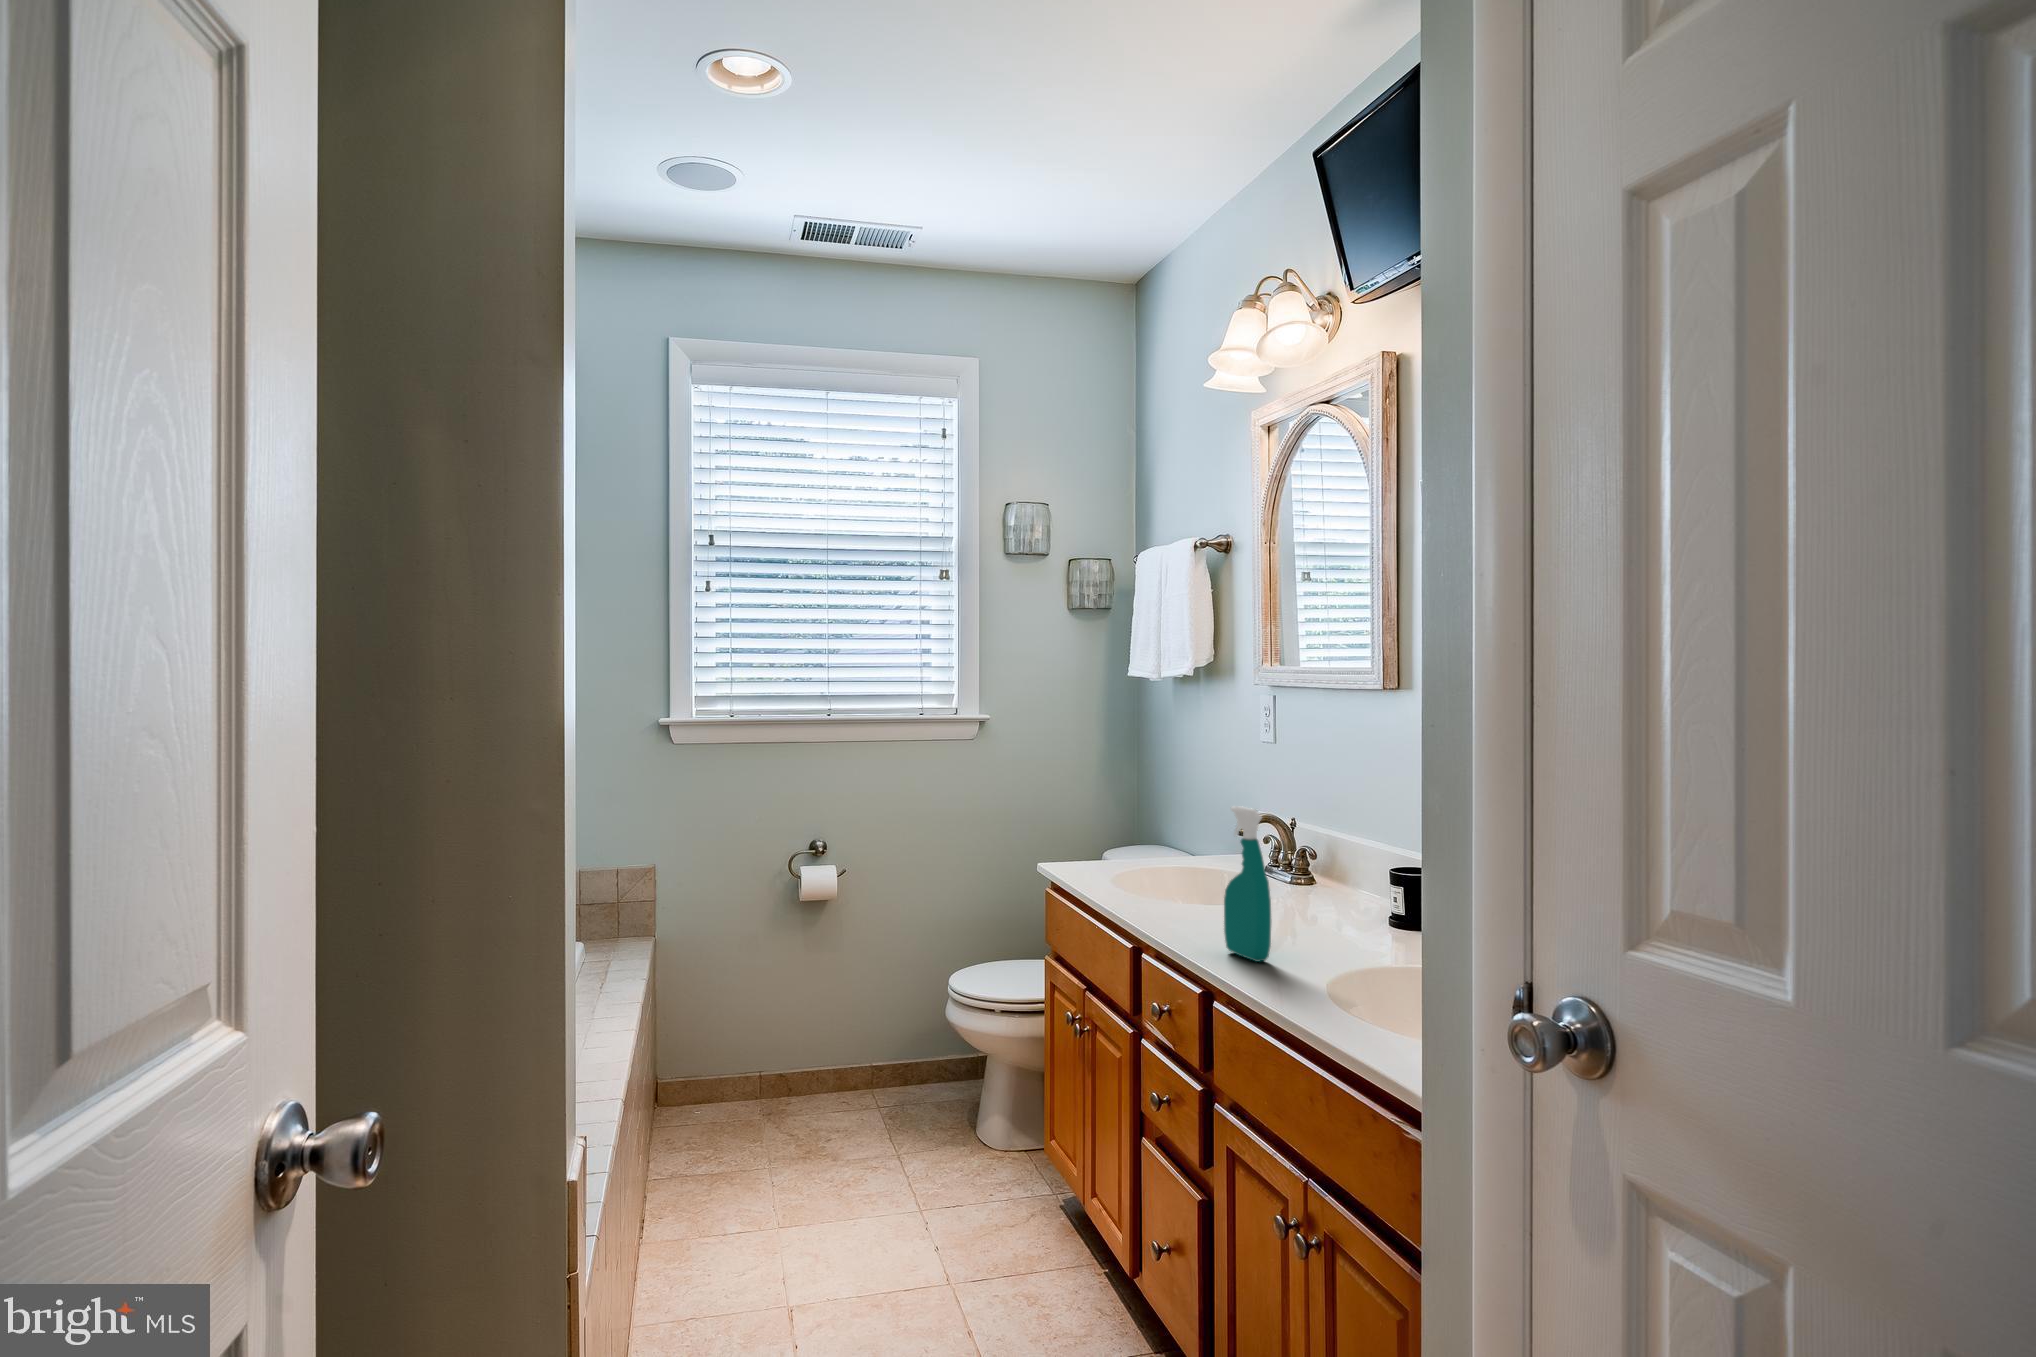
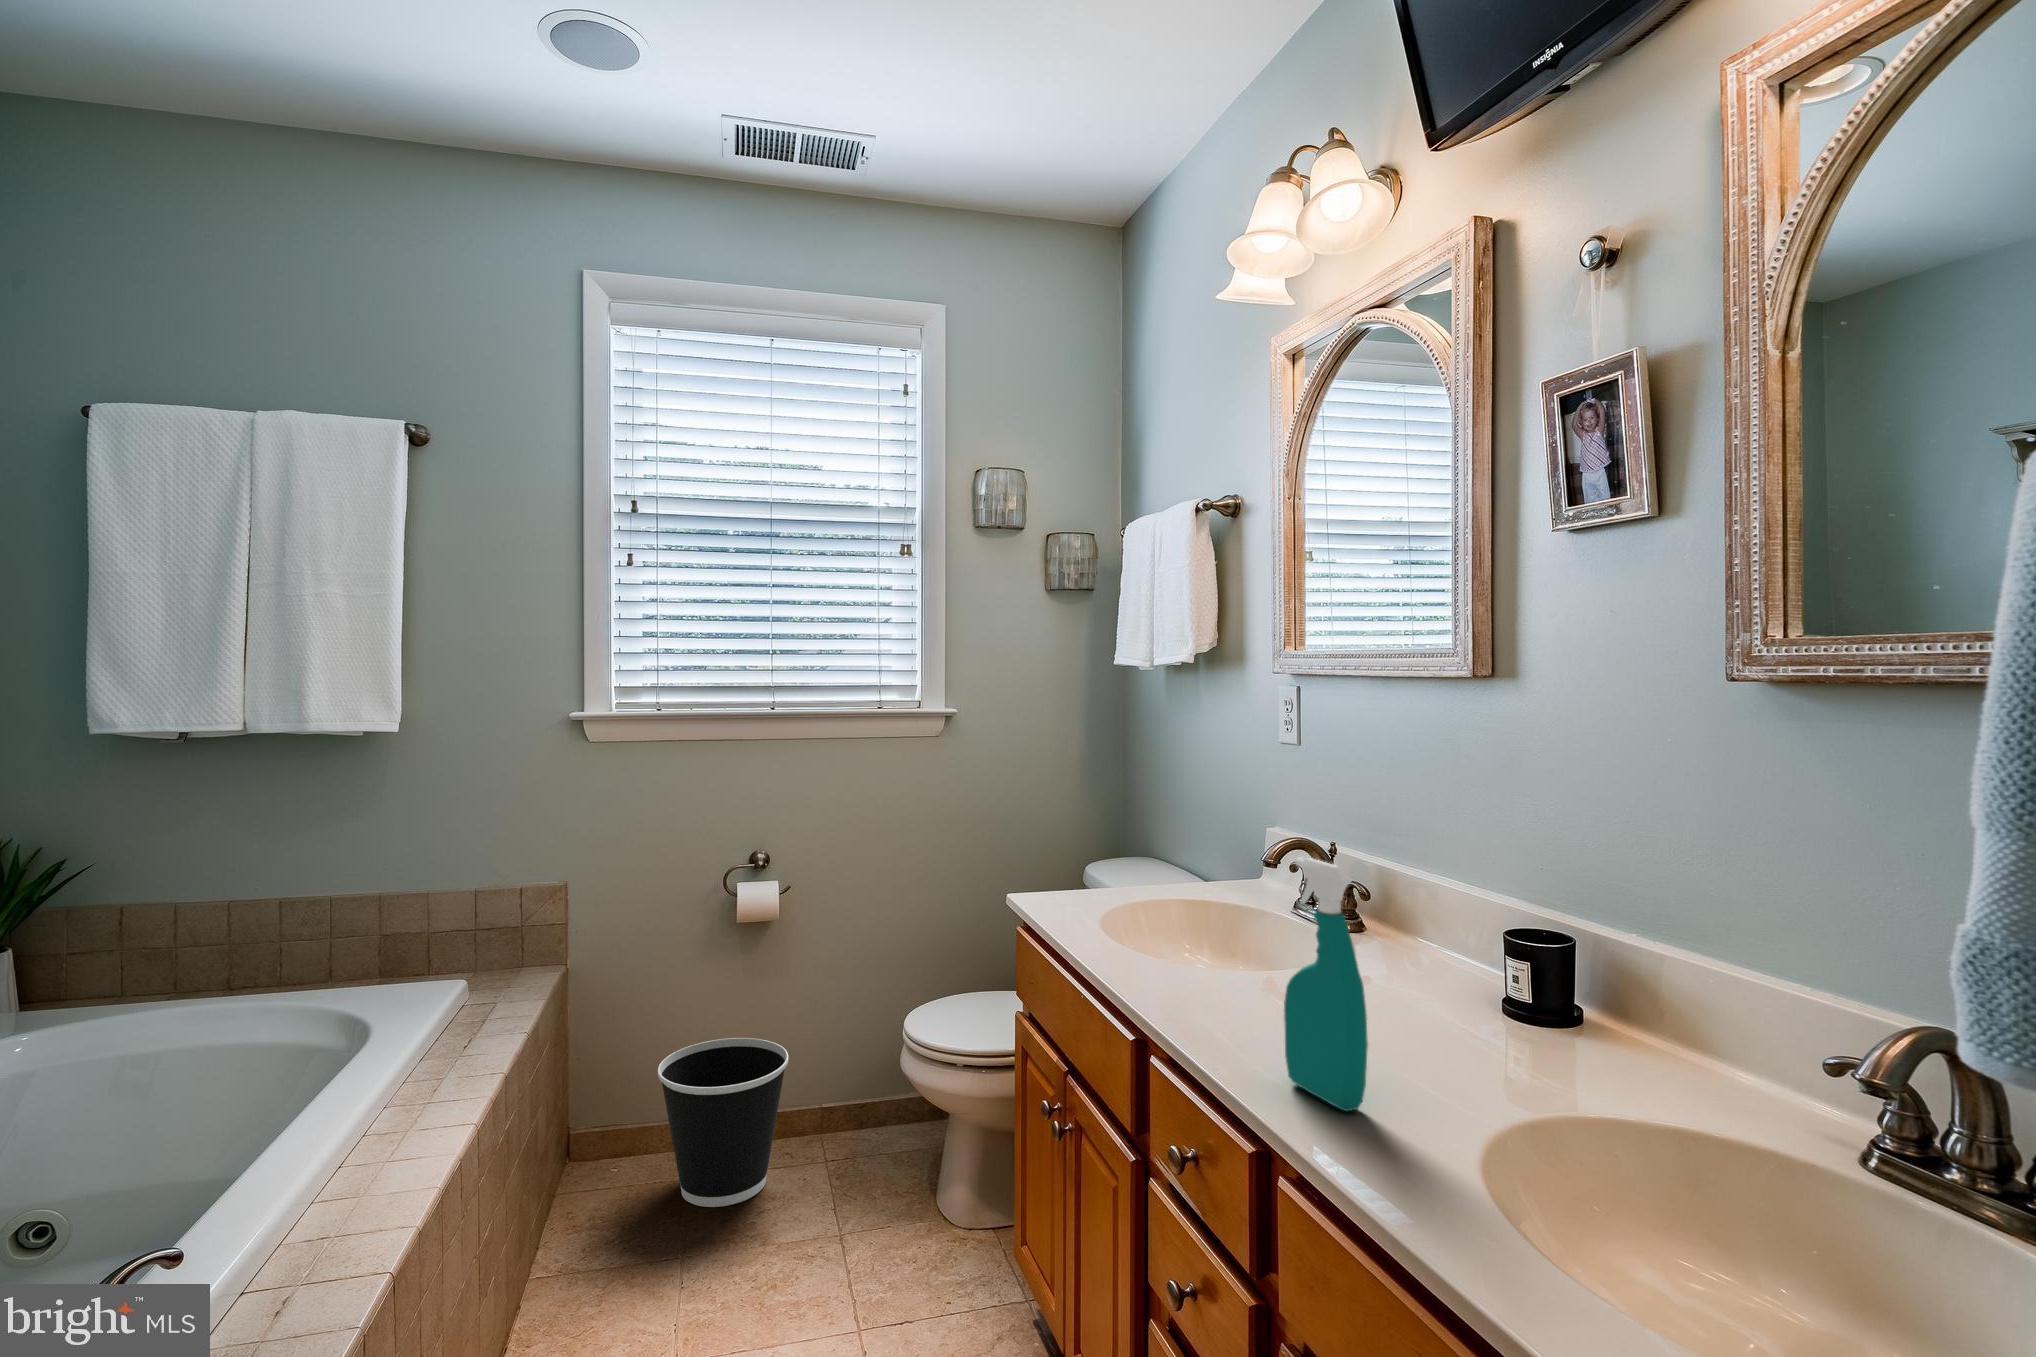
wastebasket: none [738,1001,847,1136] -> present [658,1038,789,1207]

